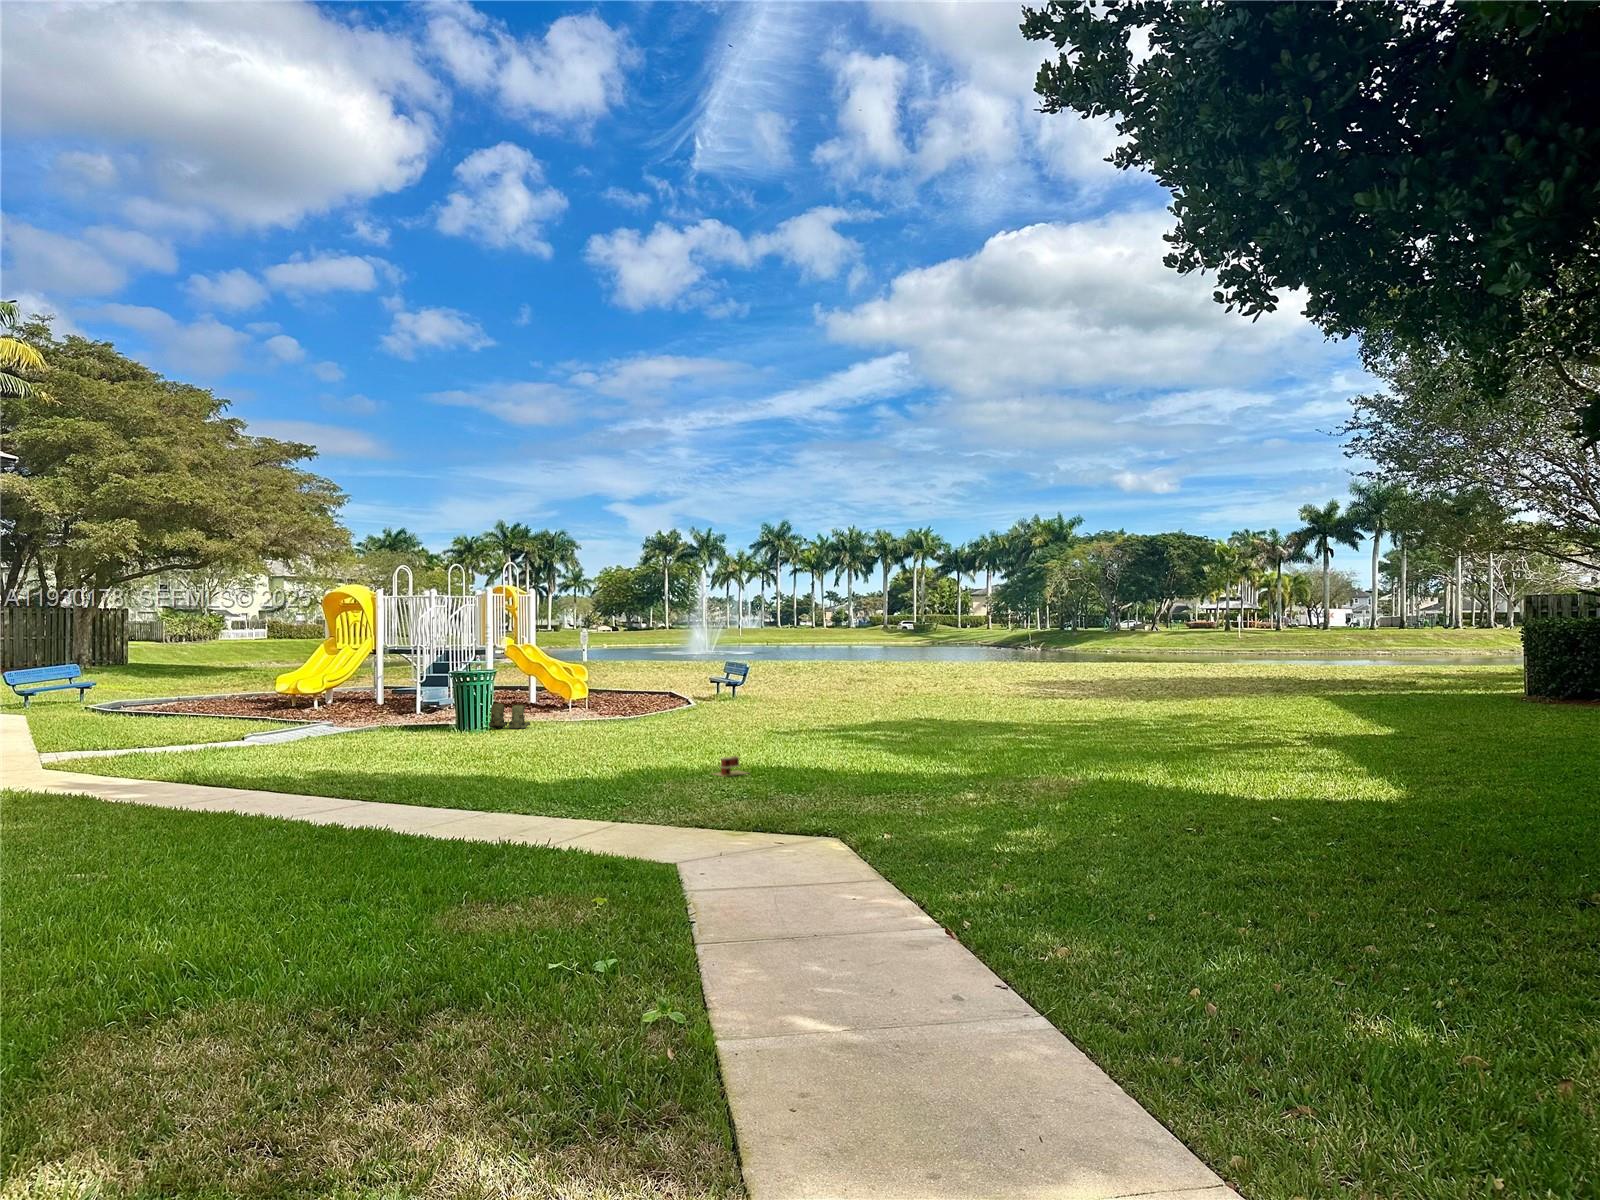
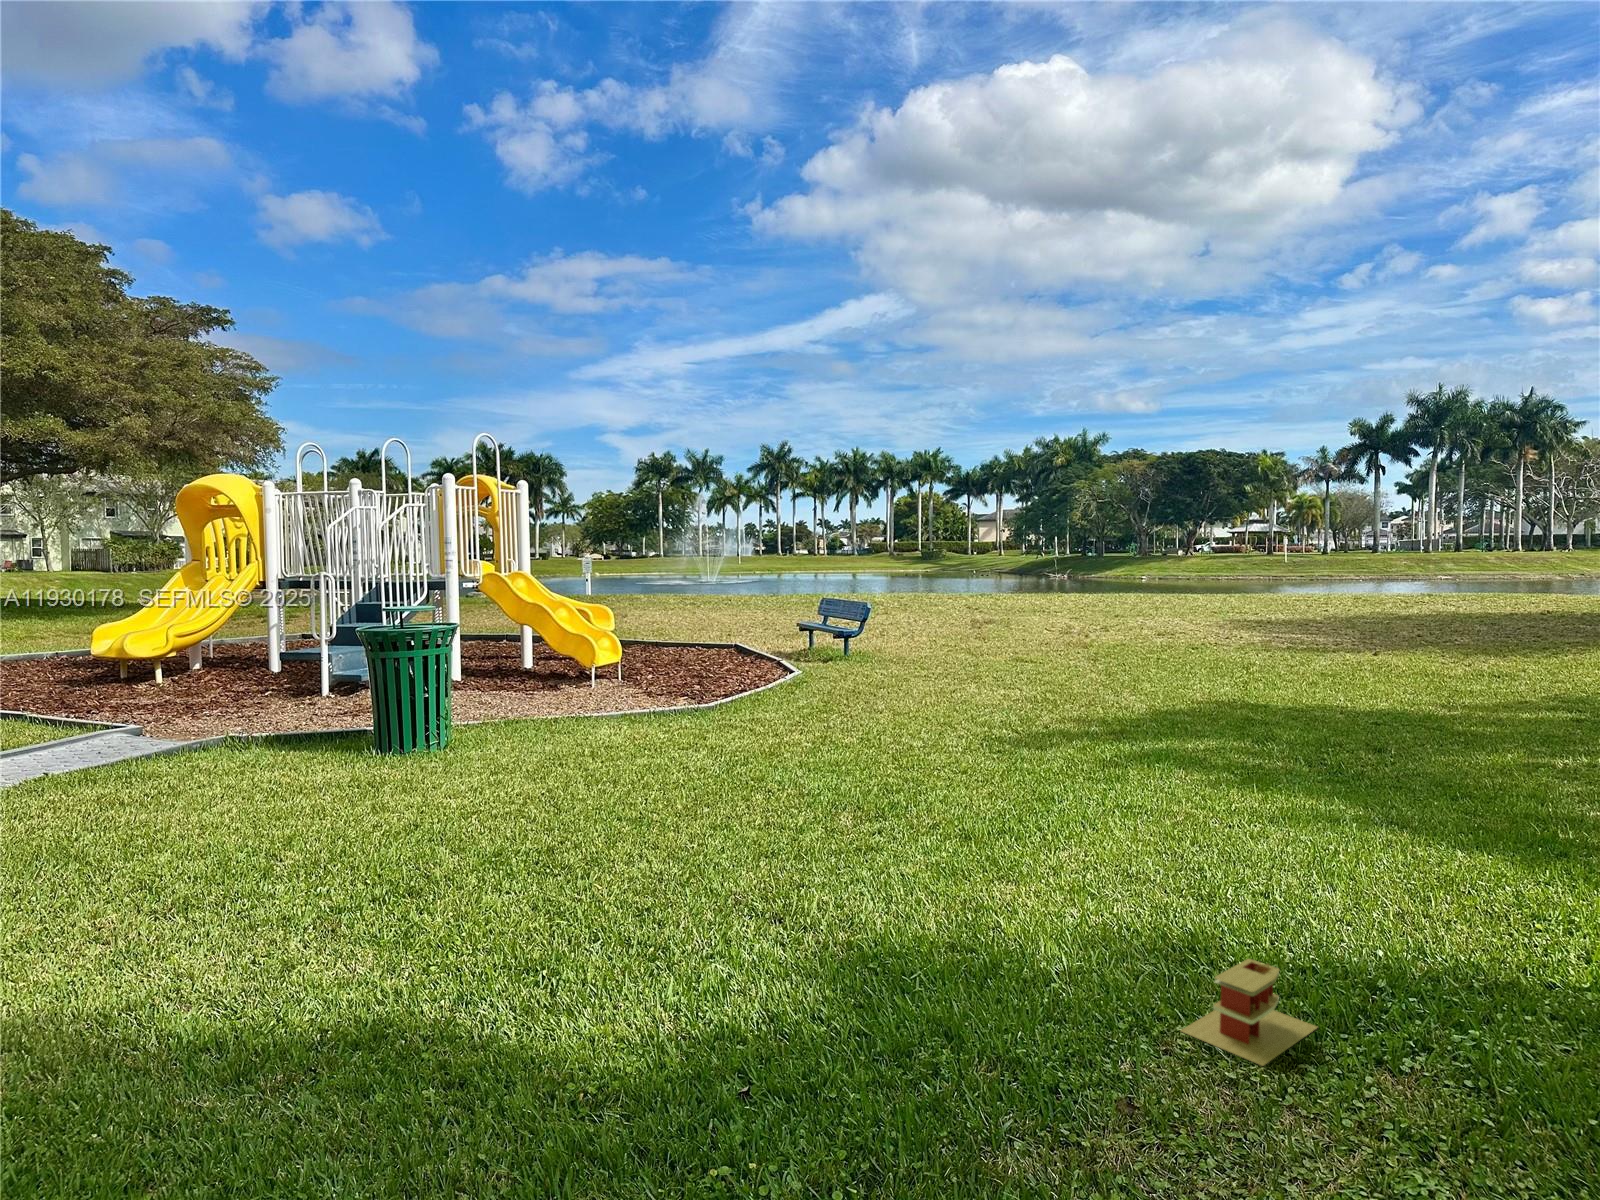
backpack: present [488,704,530,729] -> none [441,695,526,746]

